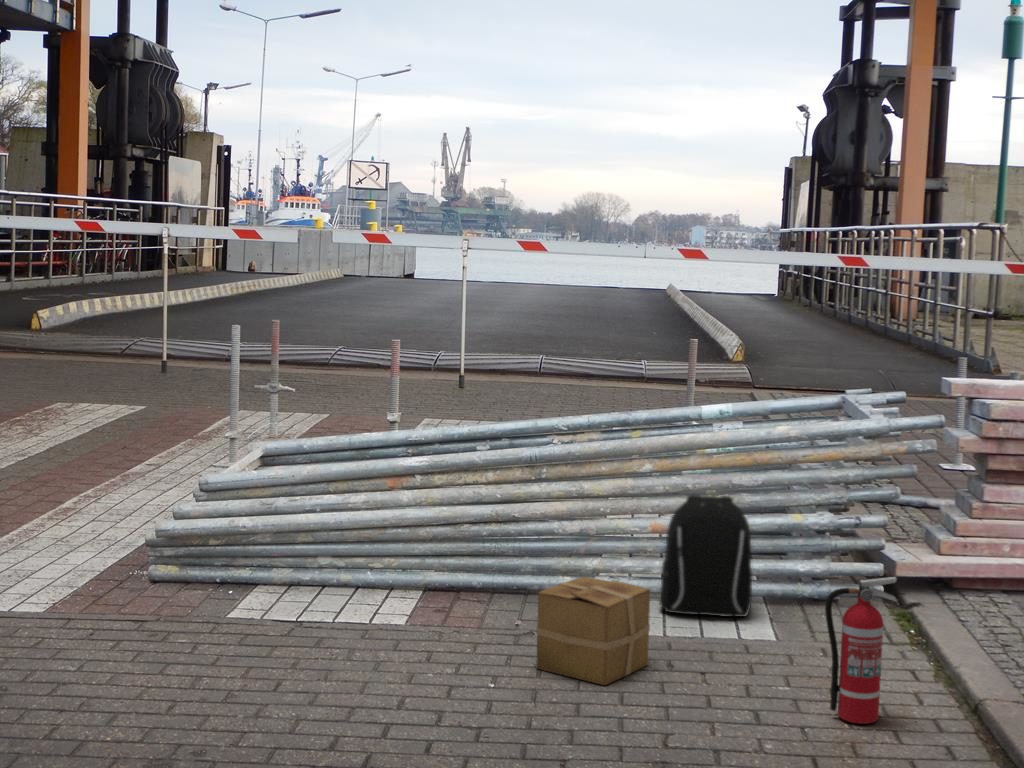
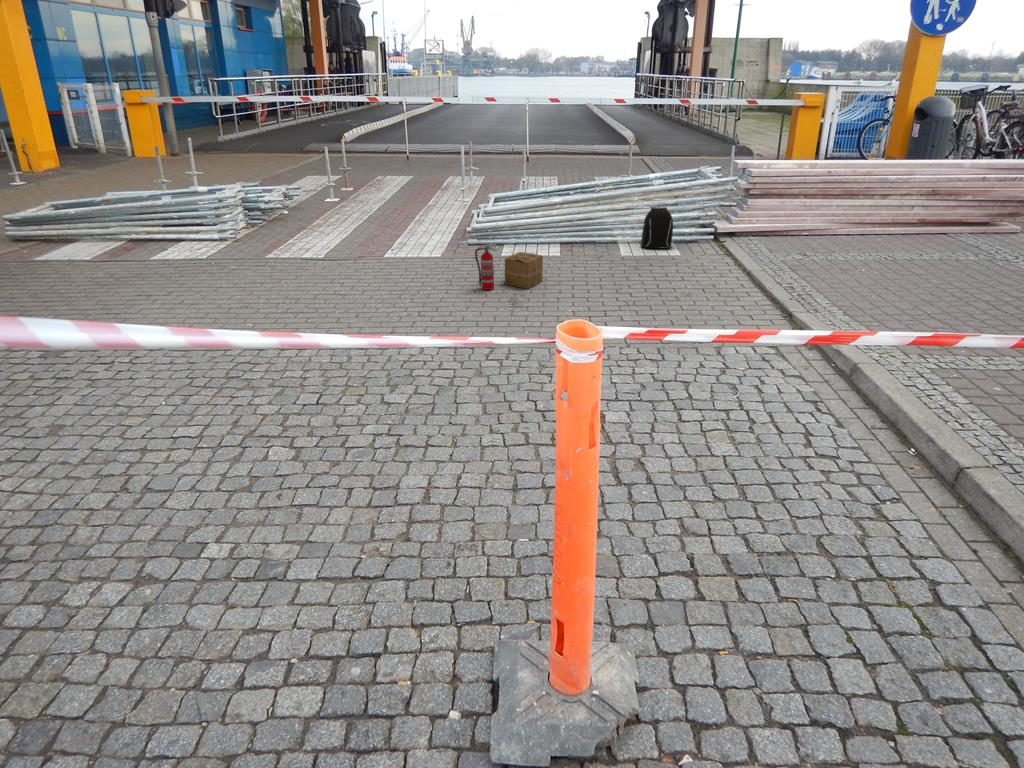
cardboard box: present [537,576,650,685] -> present [505,252,543,289]
fire extinguisher: present [825,577,897,724] -> present [475,244,496,290]

